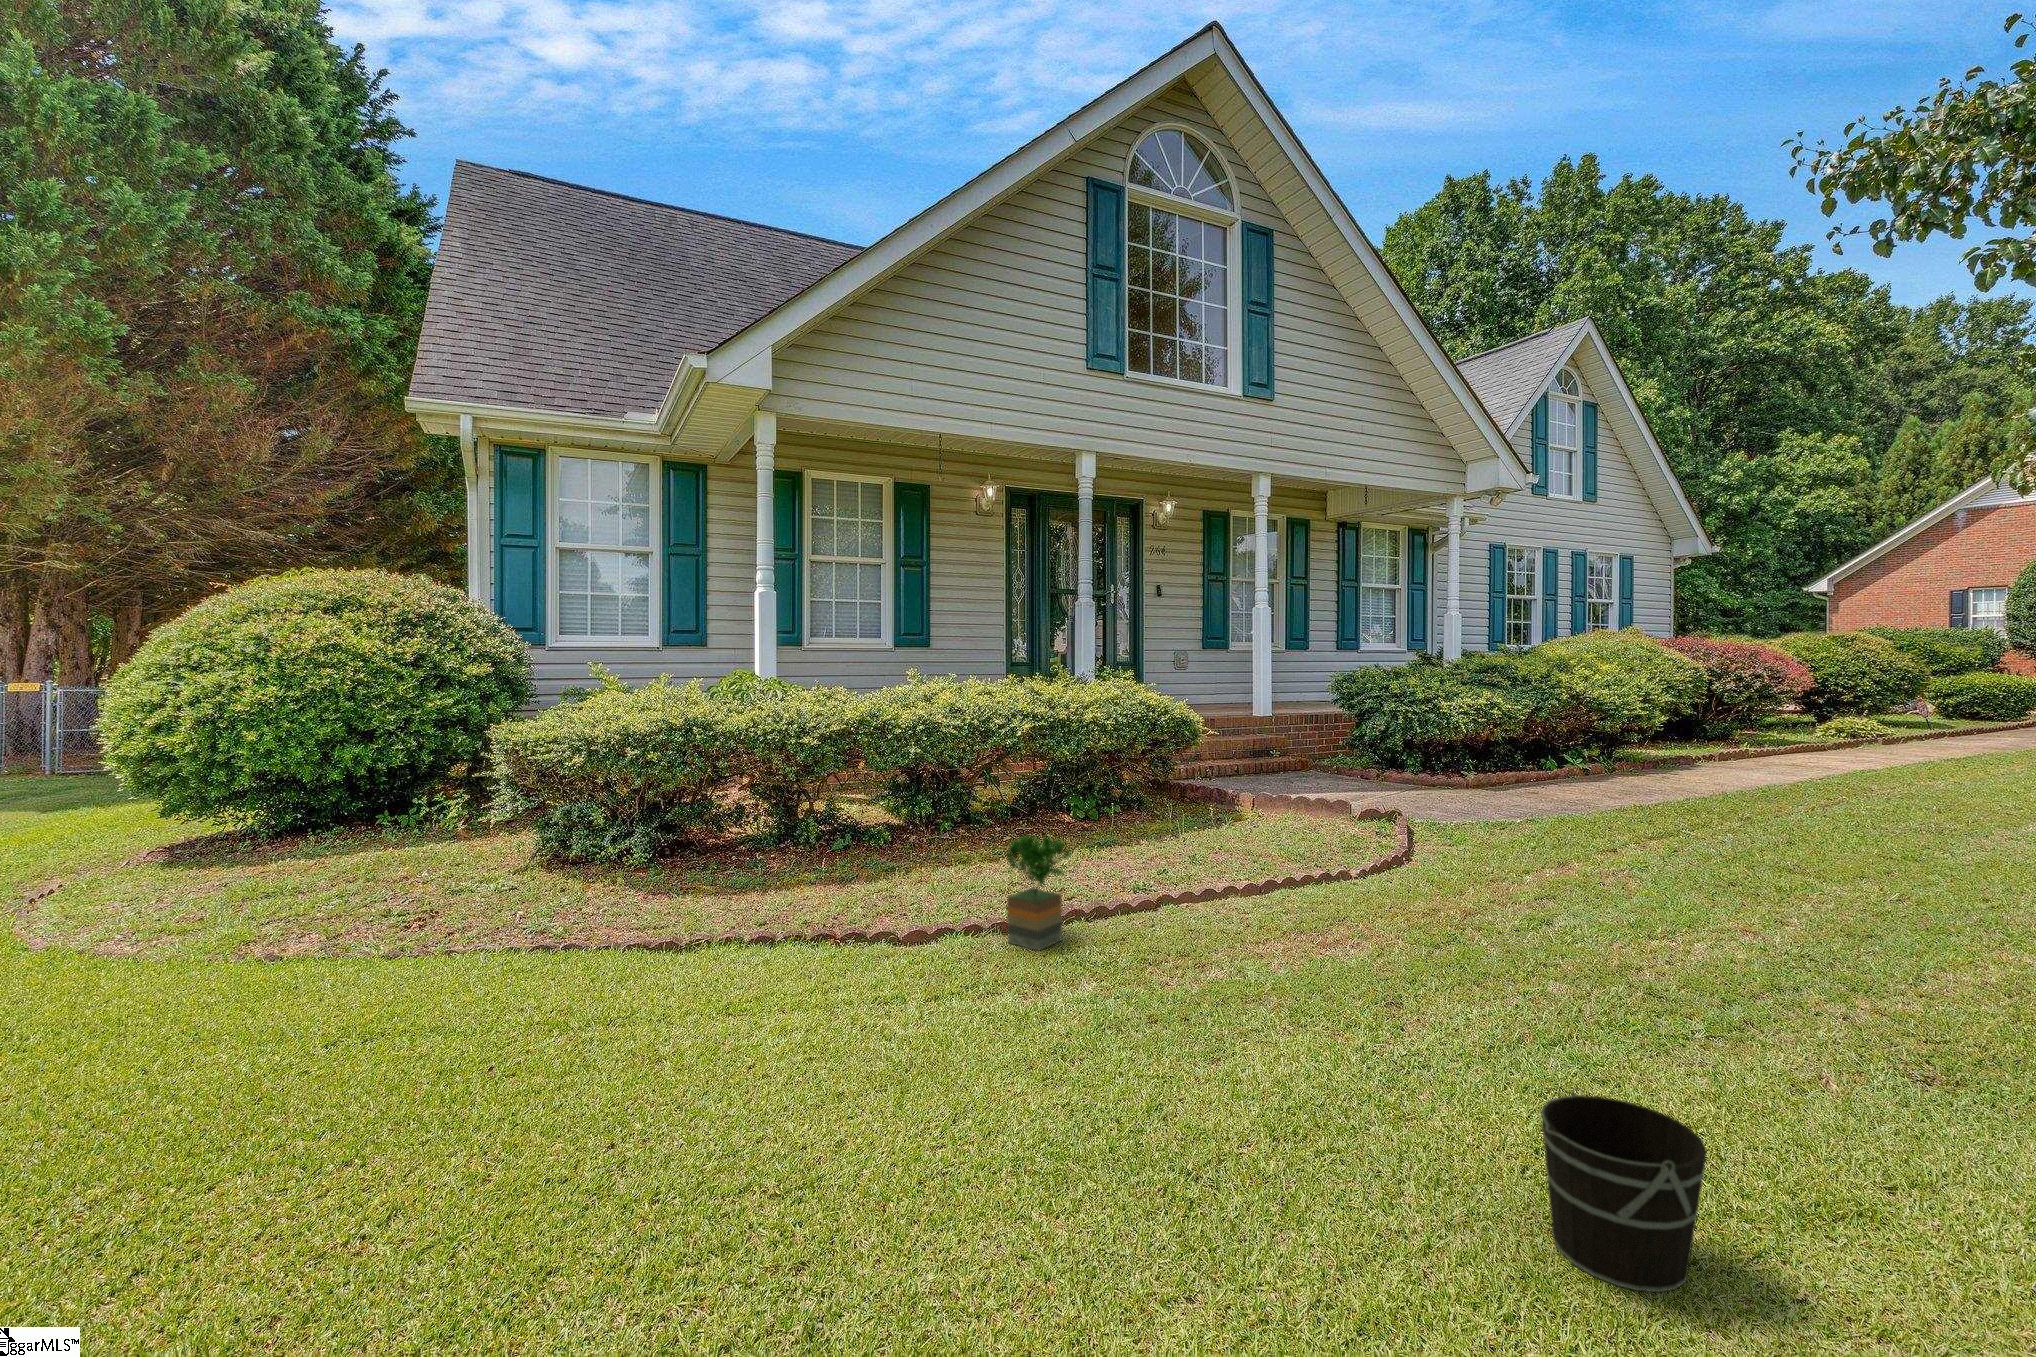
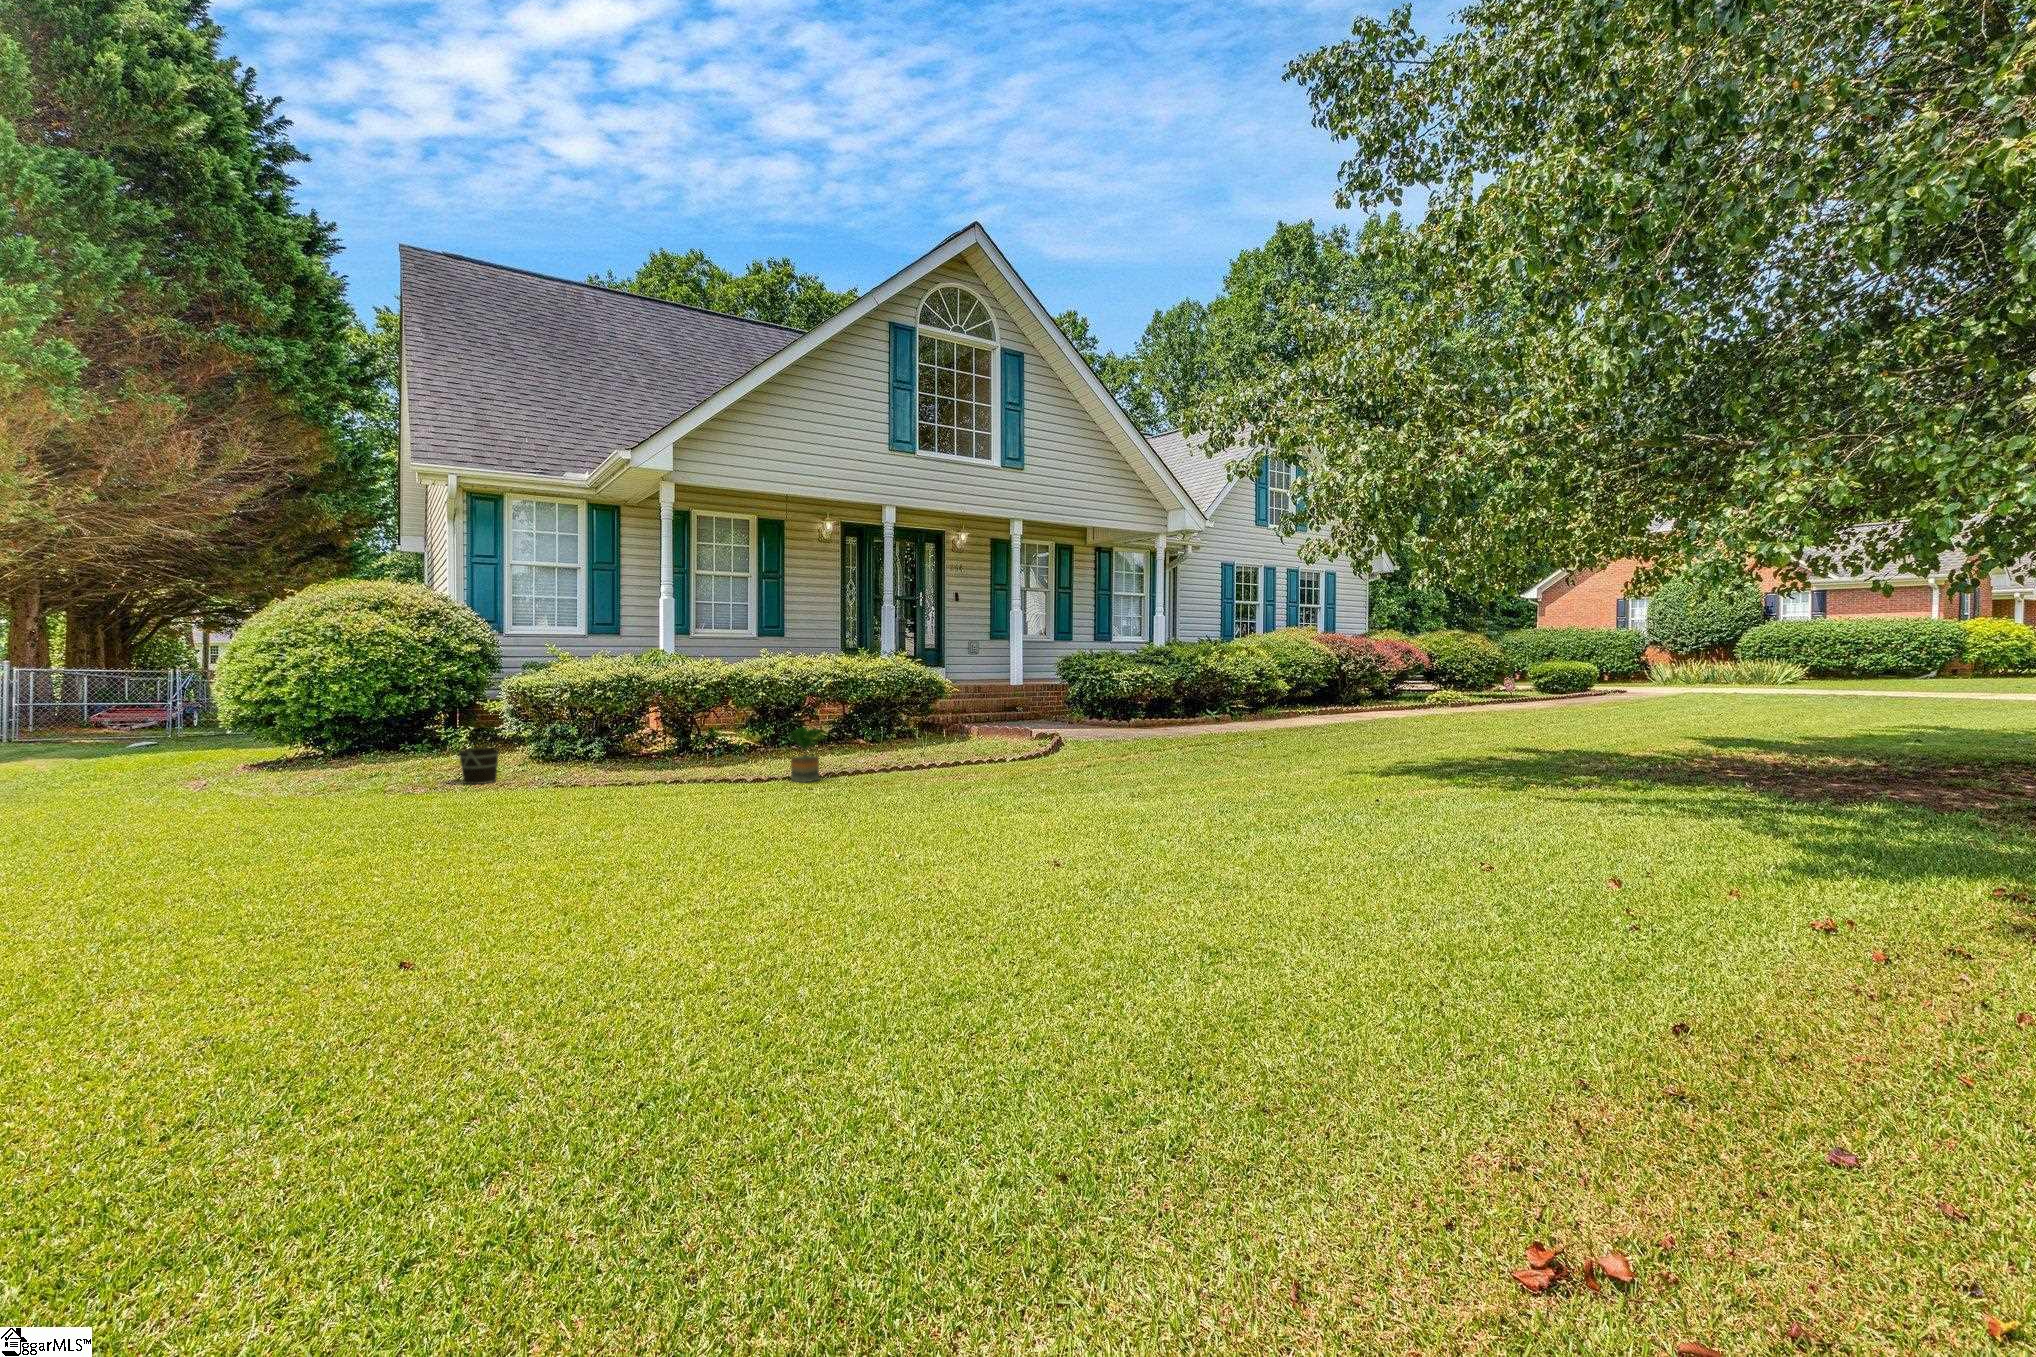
bucket: present [1541,1088,1707,1292] -> present [459,747,499,784]

